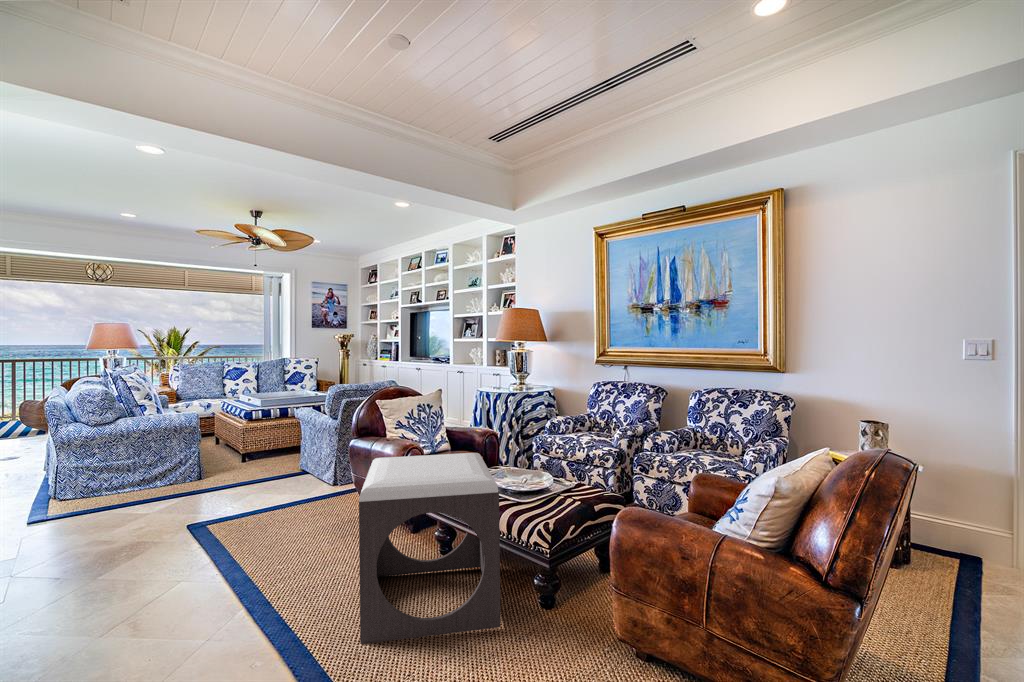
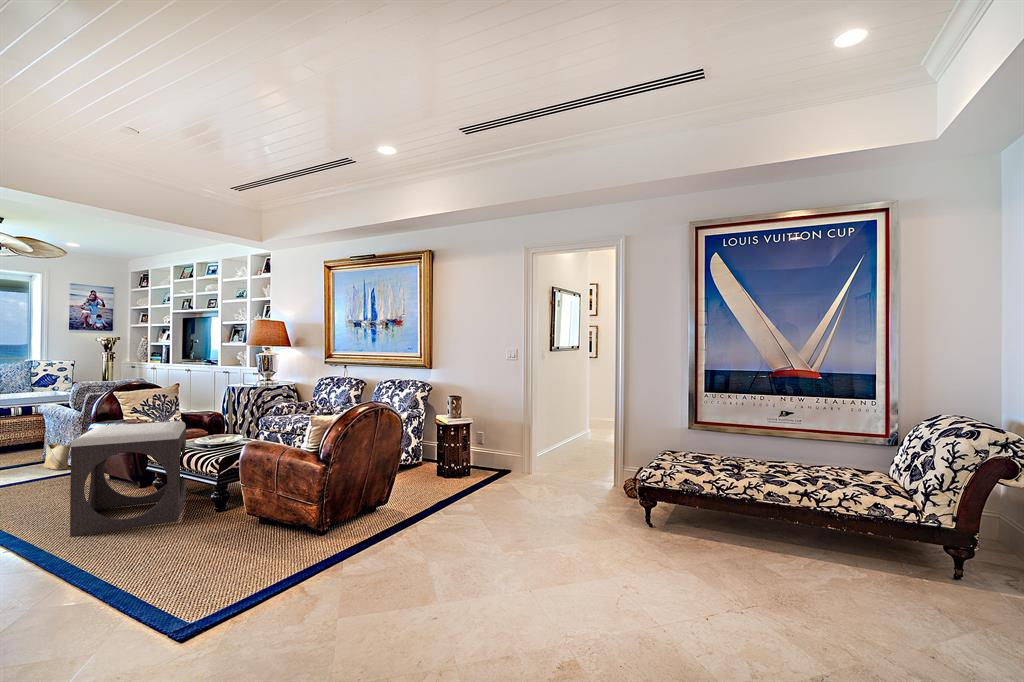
woven basket: none [303,443,329,489] -> present [44,432,71,470]

